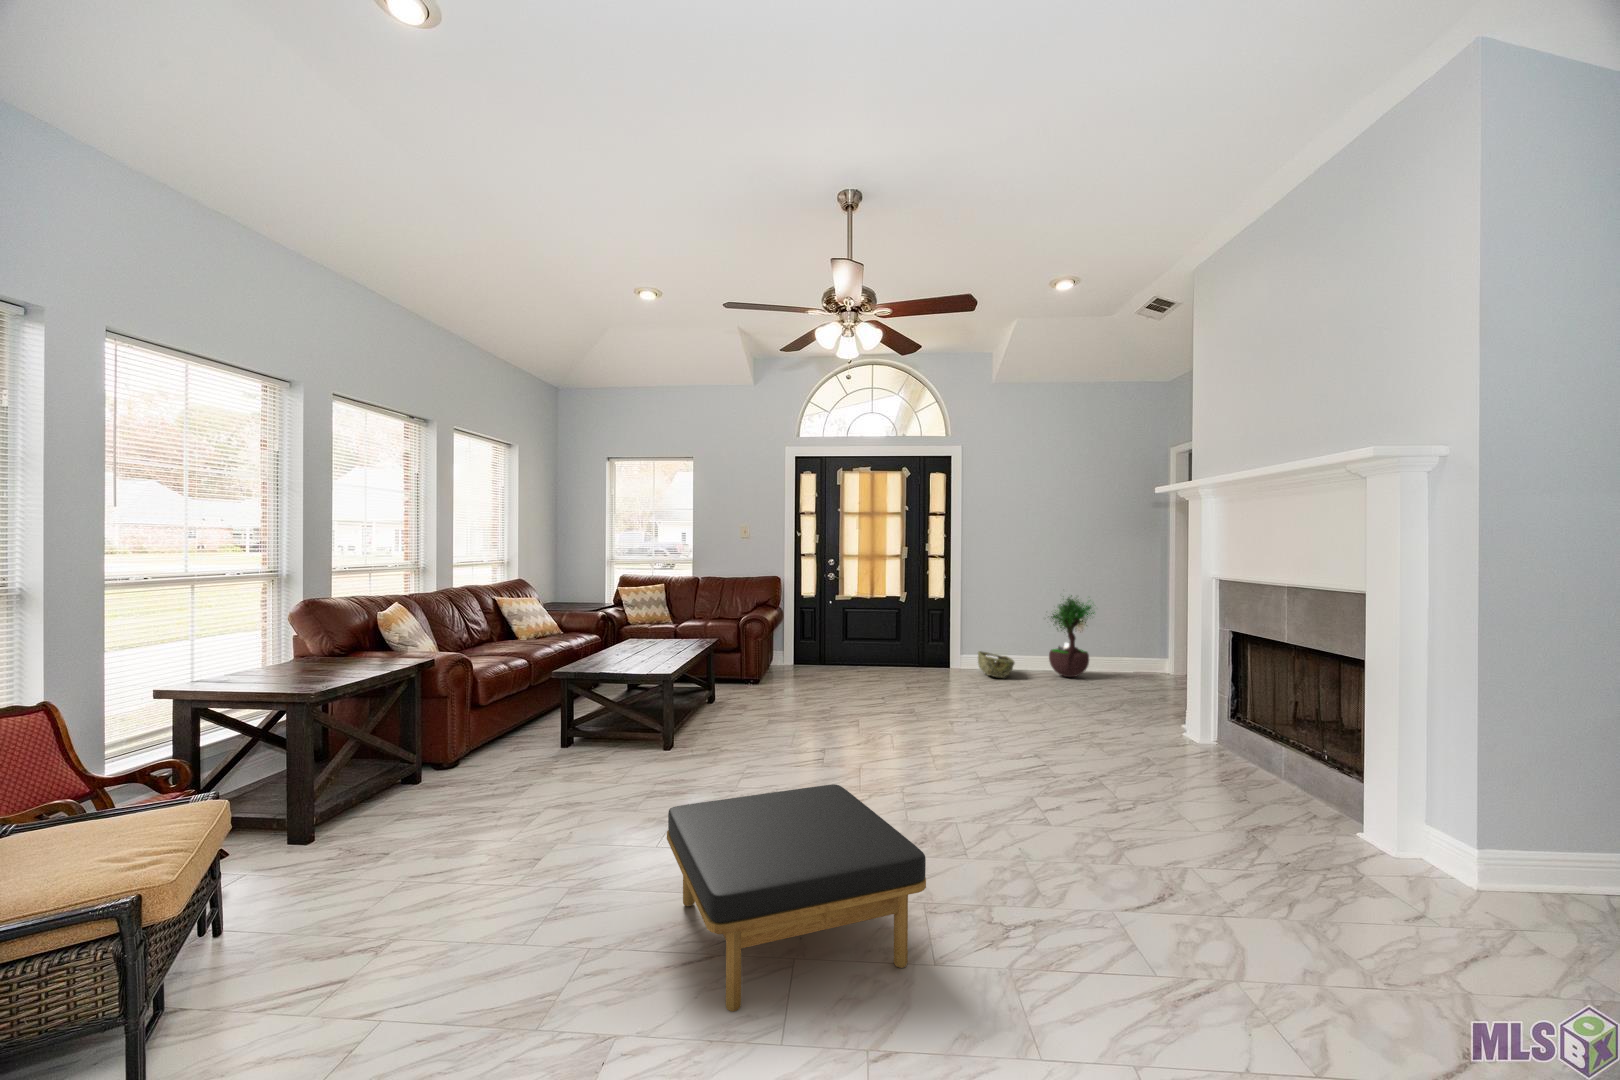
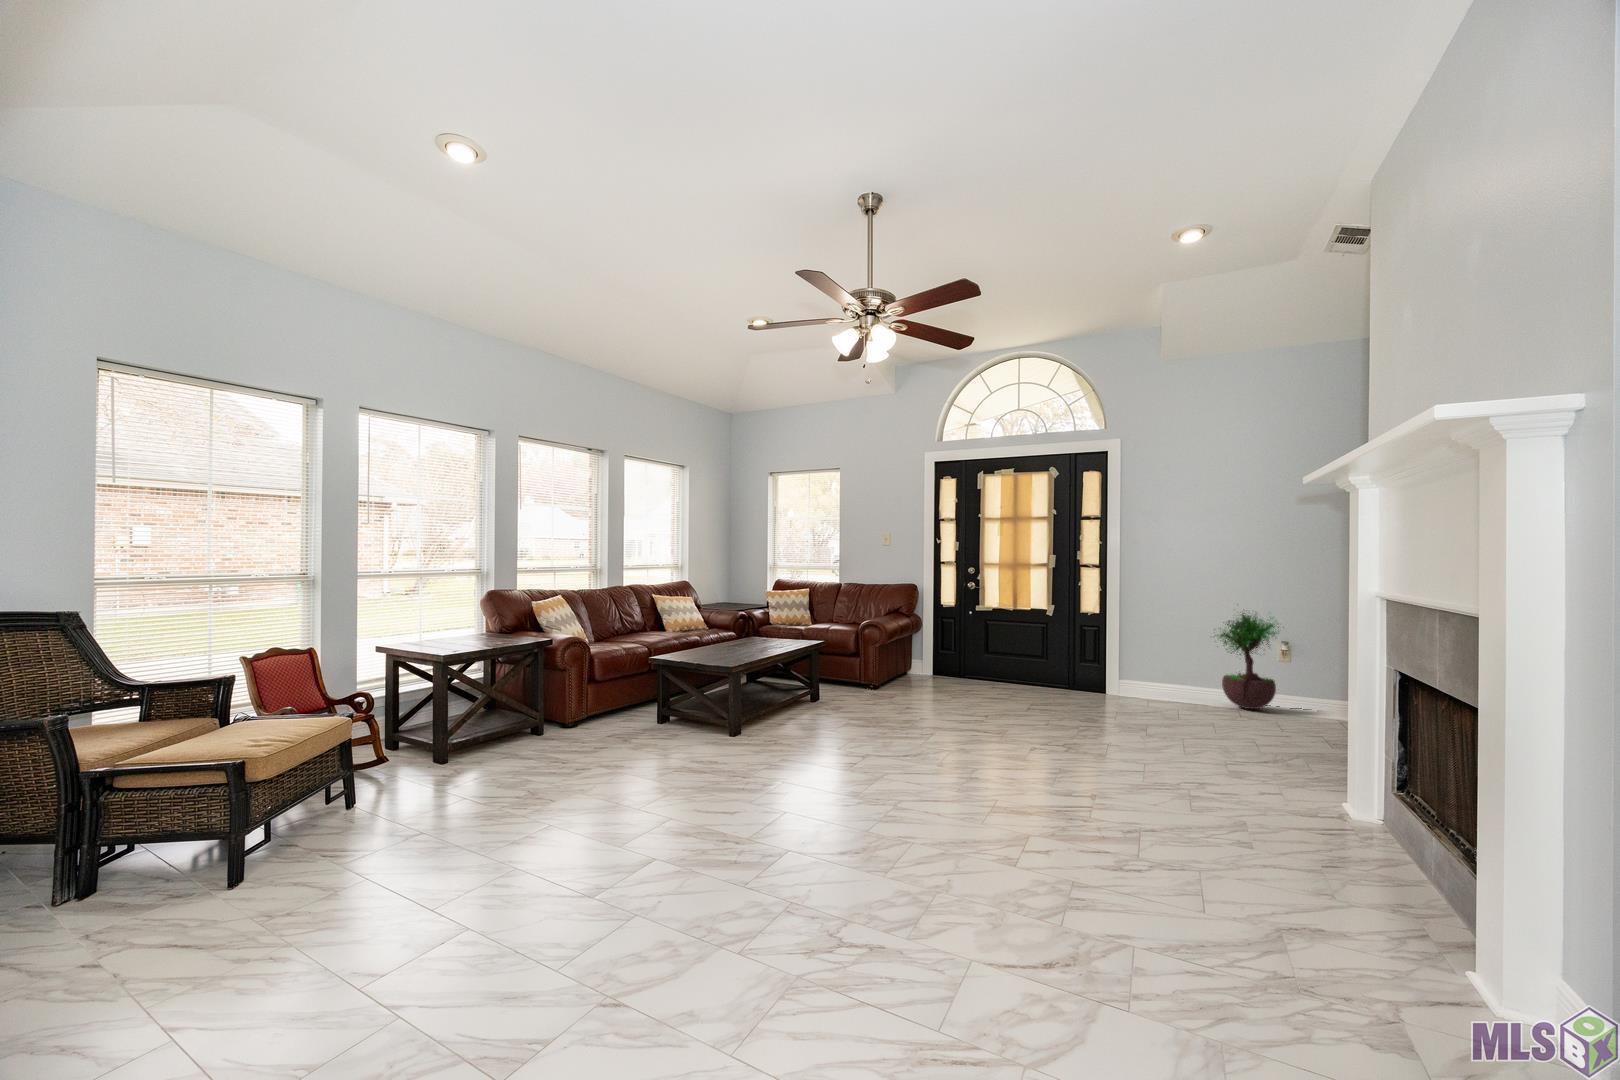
woven basket: present [978,651,1014,678] -> none [1132,671,1173,703]
ottoman: present [667,784,926,1012] -> none [537,767,771,945]

